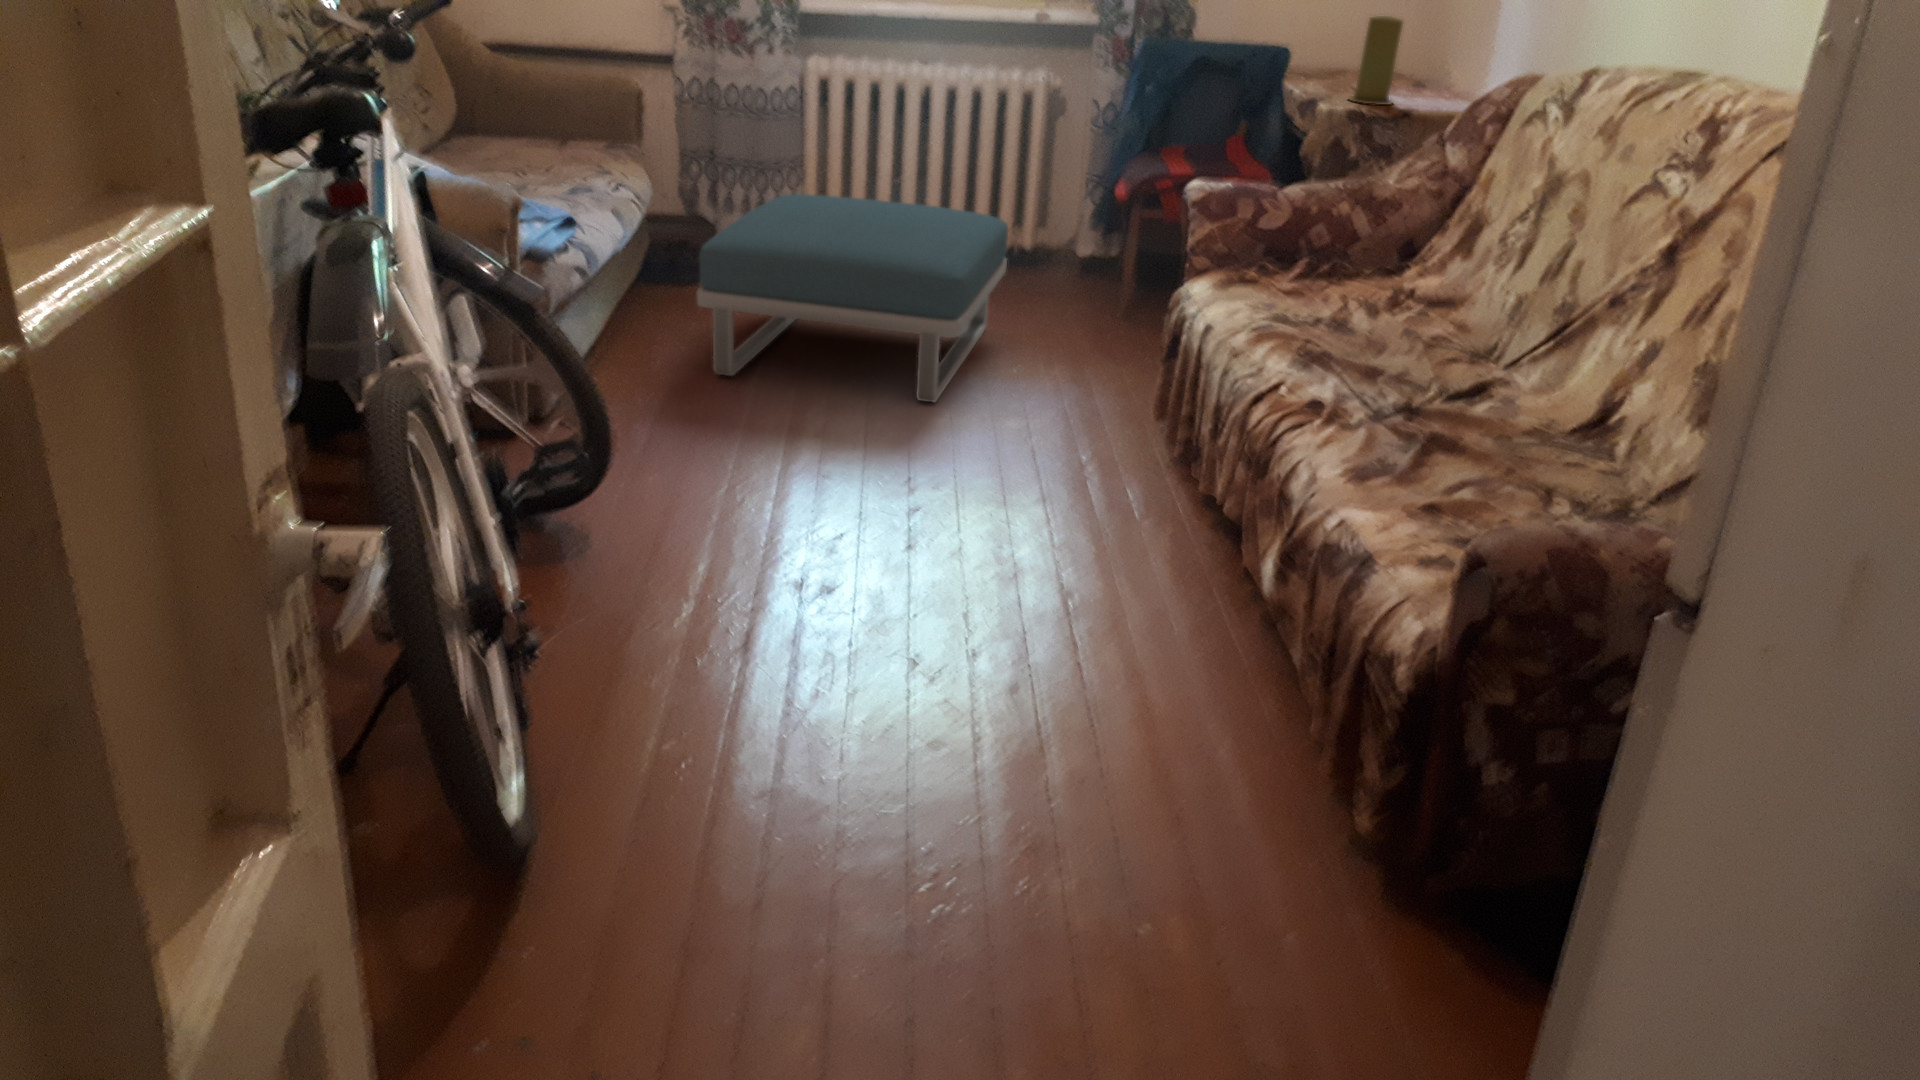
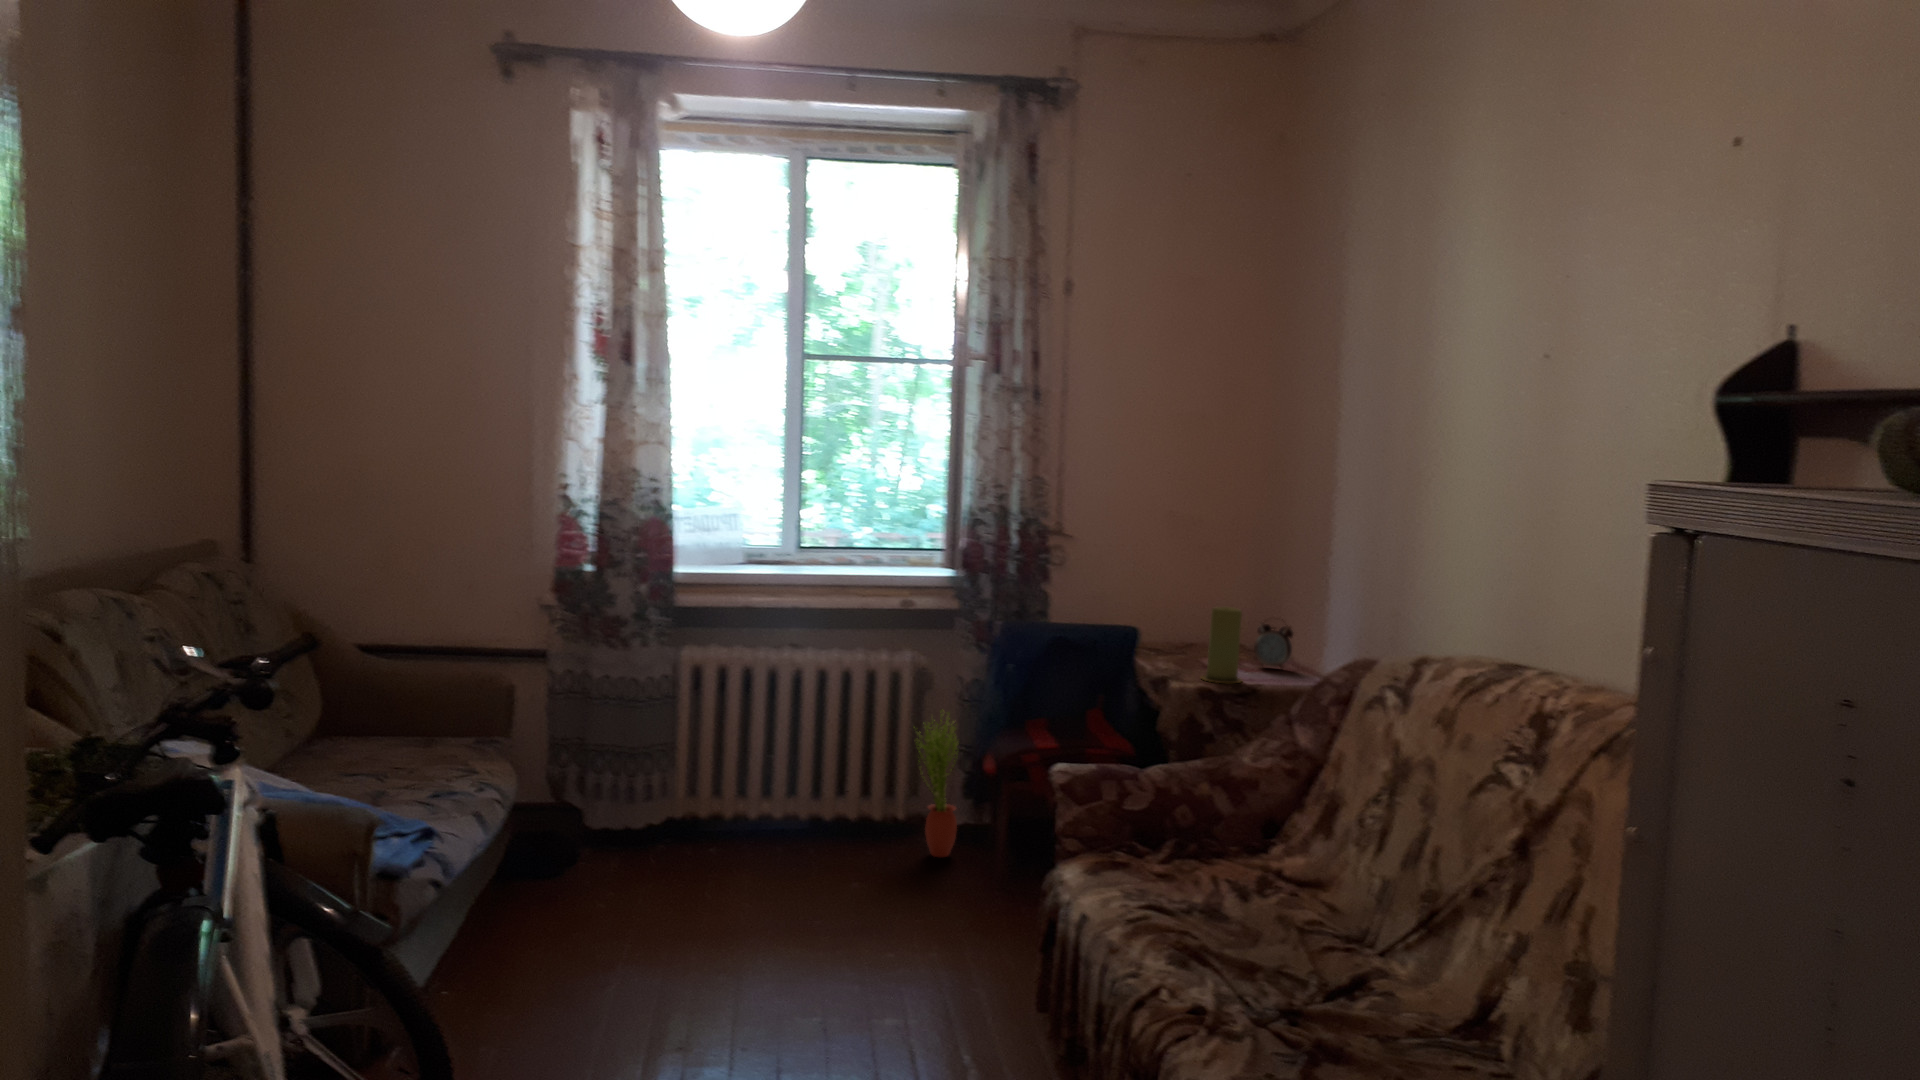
alarm clock: none [1411,33,1458,95] -> present [1254,619,1293,668]
potted plant: none [1022,134,1073,294] -> present [914,711,959,857]
footstool: present [697,194,1008,402] -> none [588,776,898,989]

